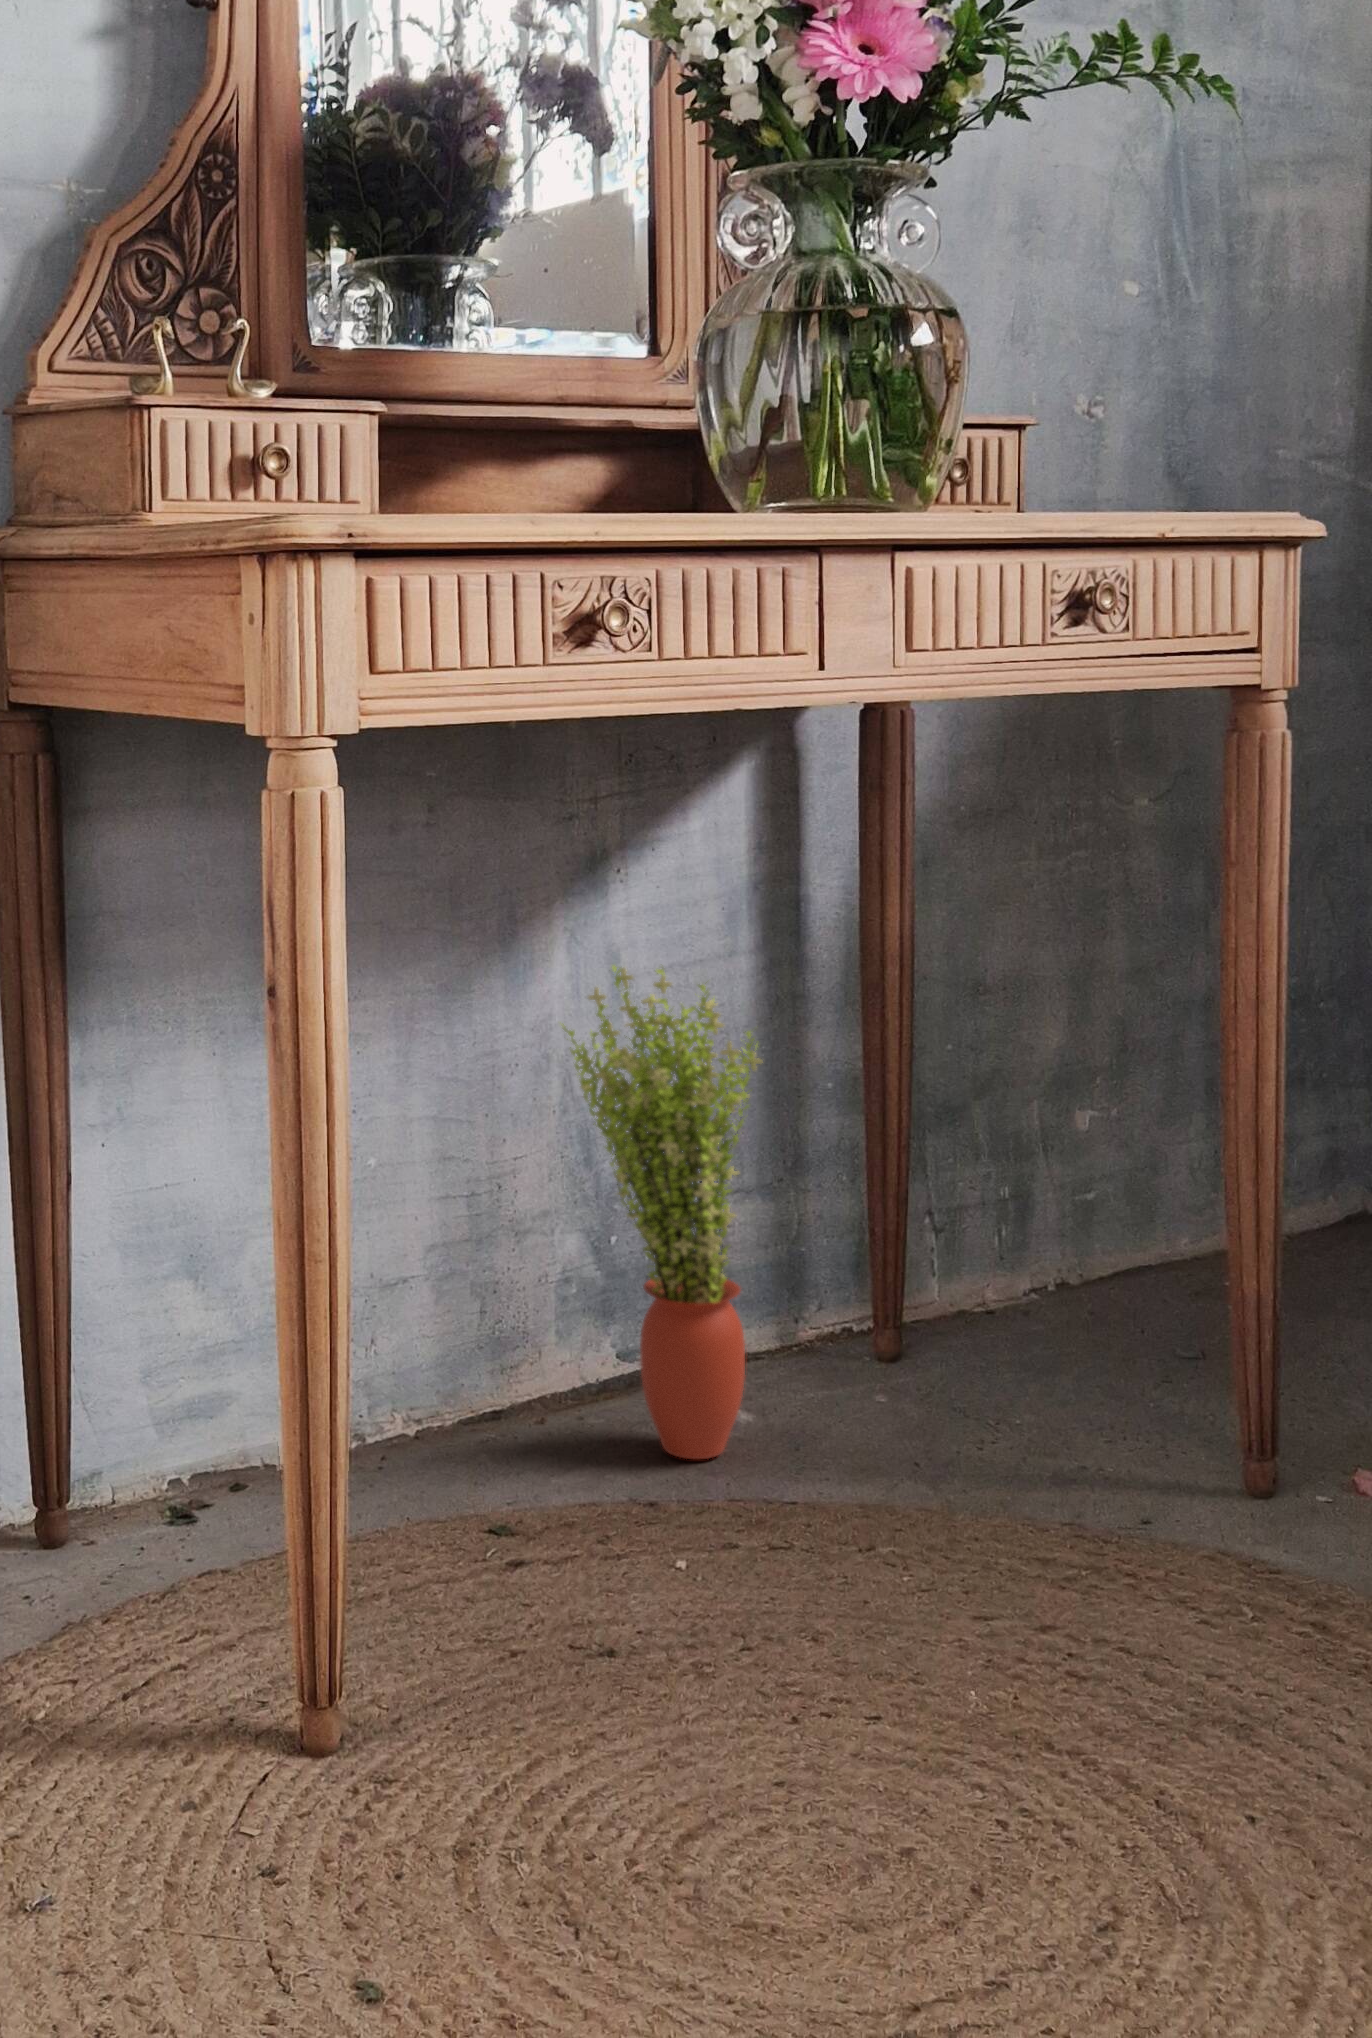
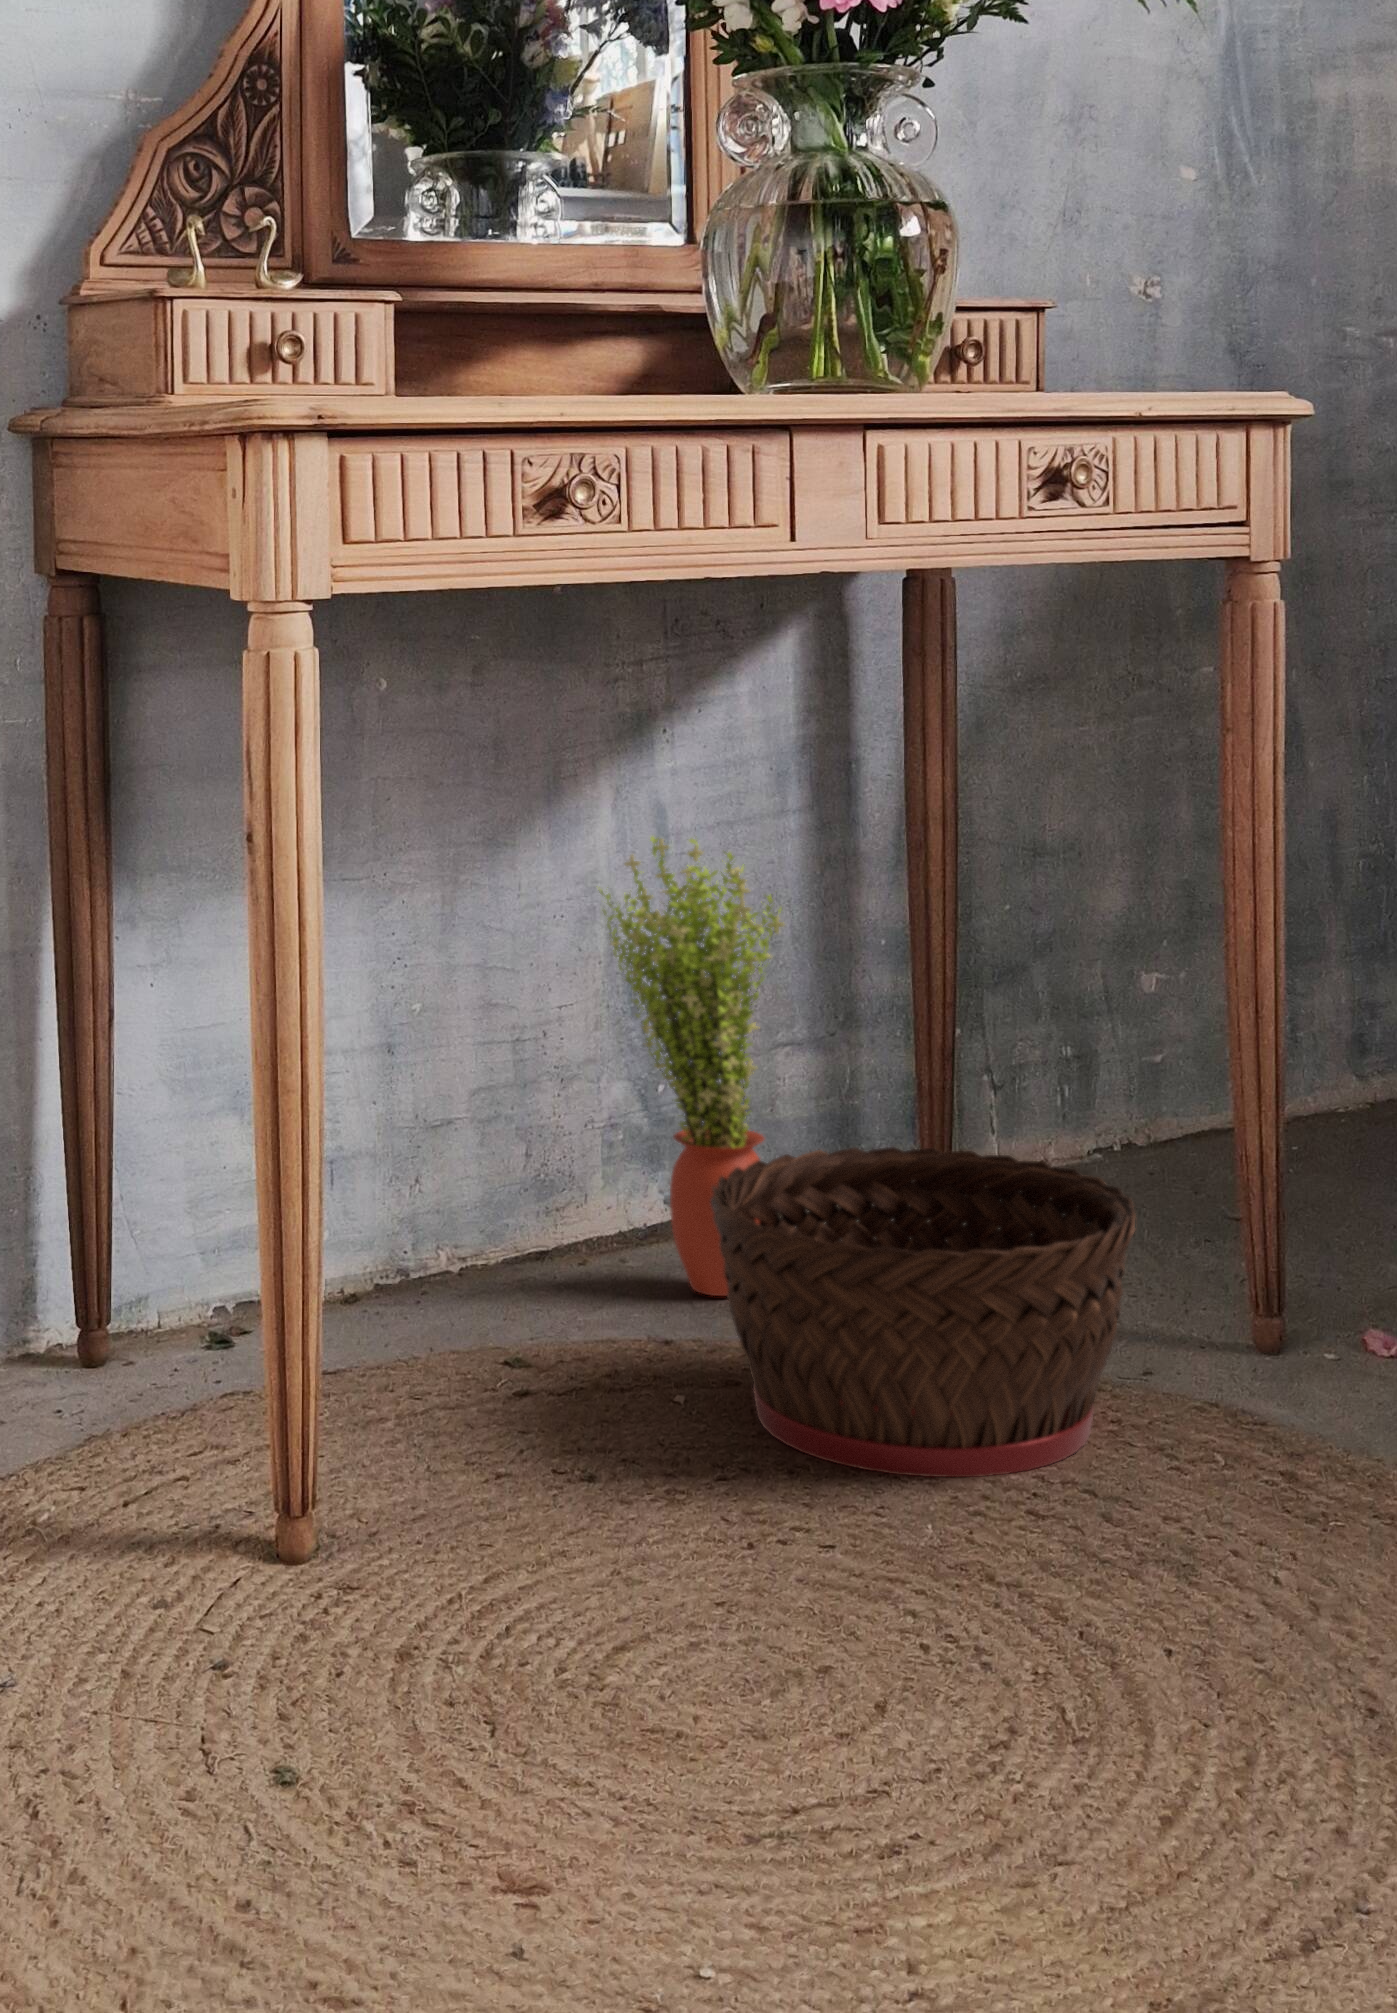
basket: none [753,1314,1216,1712] -> present [710,1147,1135,1477]

